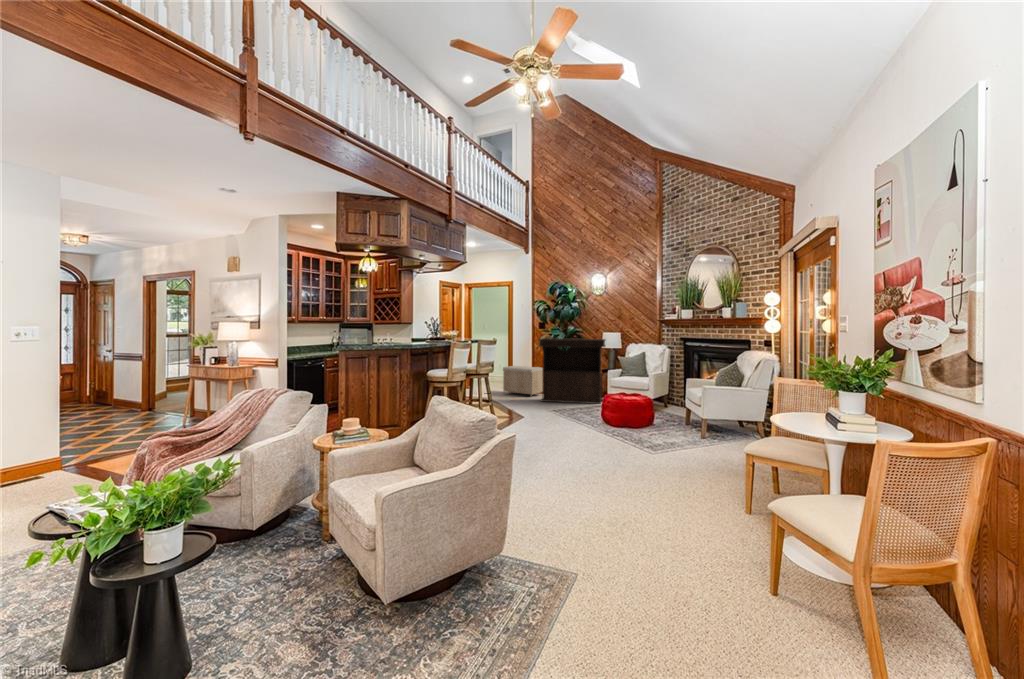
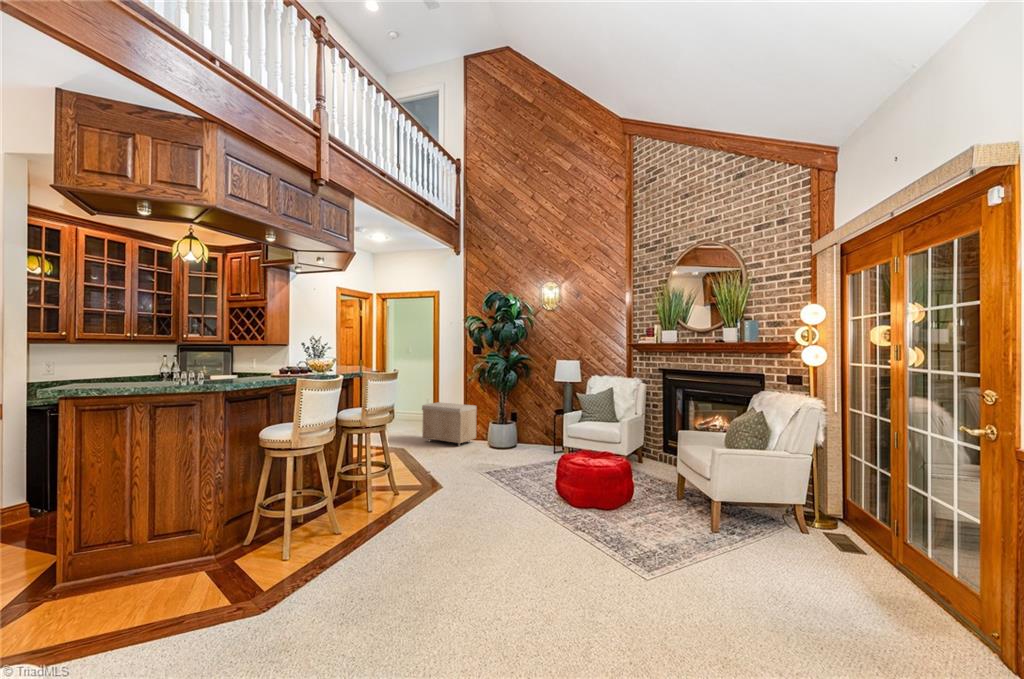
console table: present [539,339,605,404] -> none [468,367,560,459]

